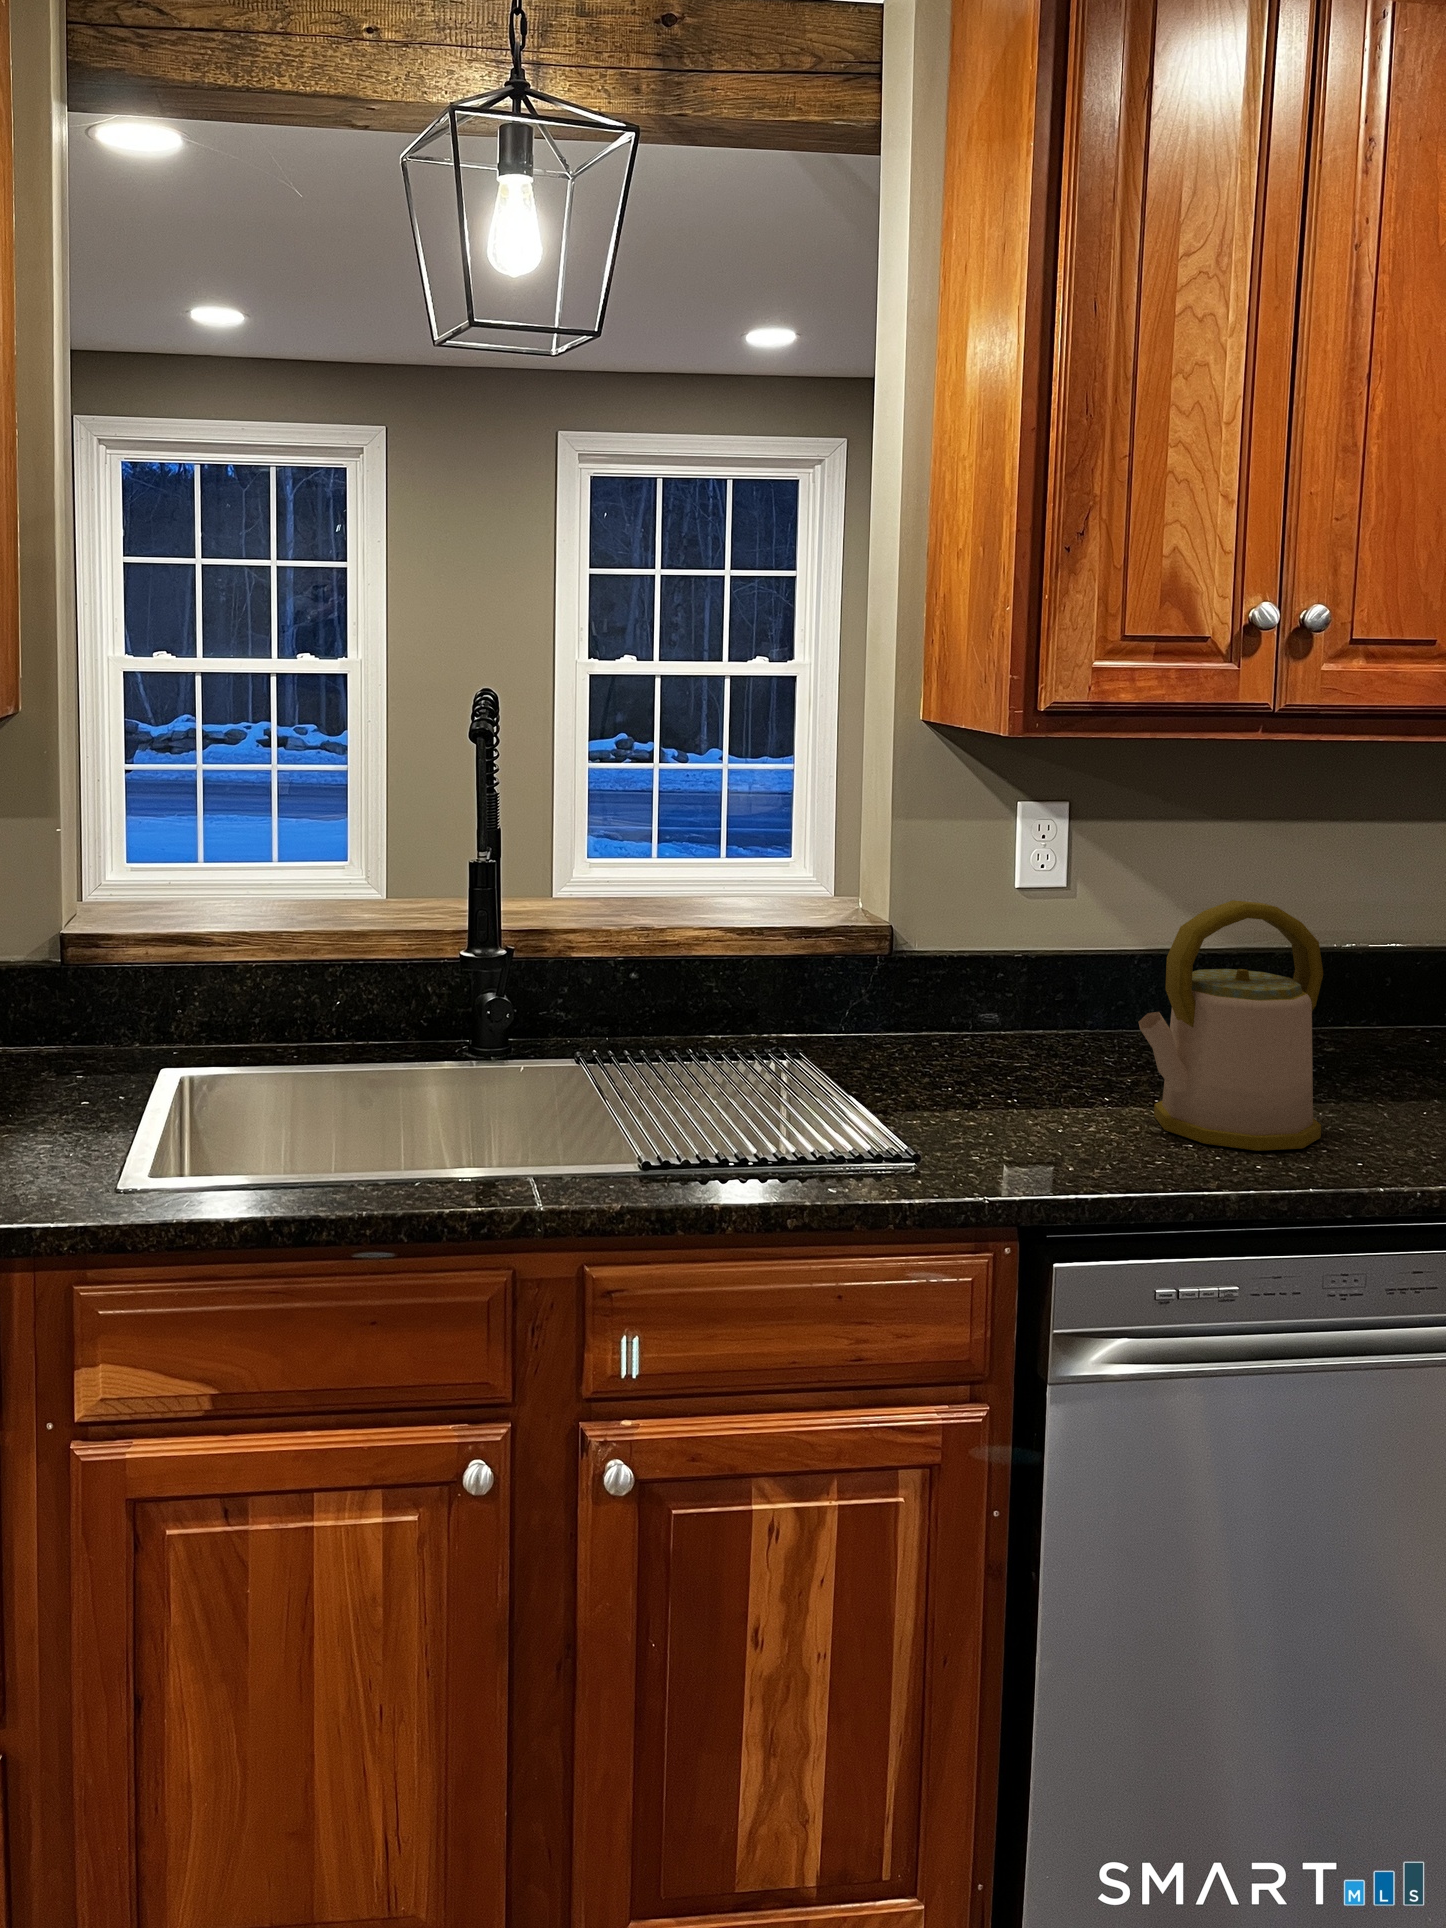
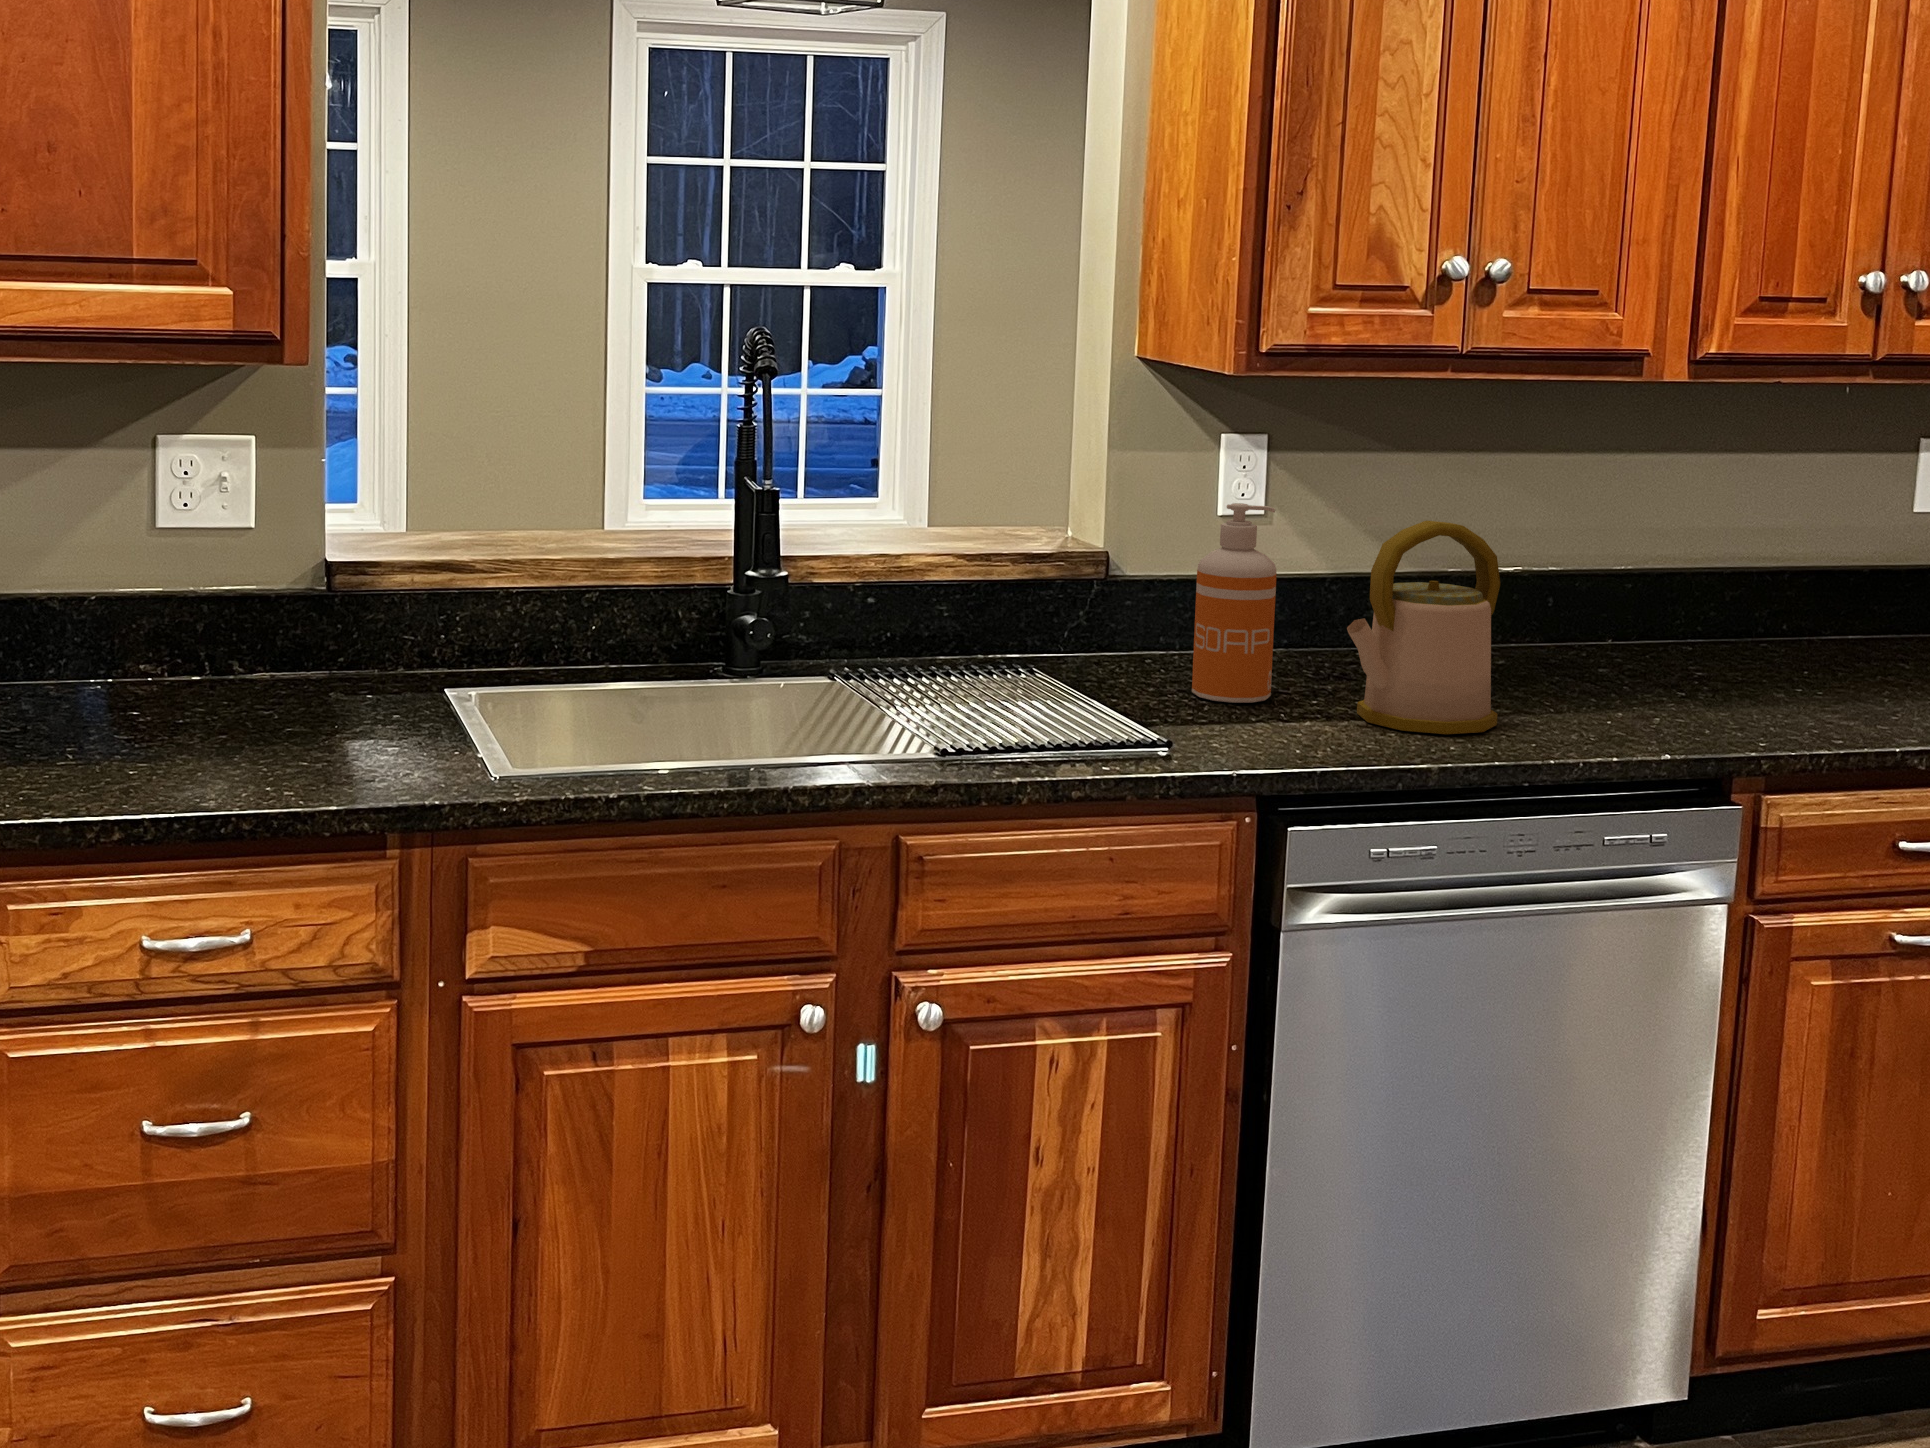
soap dispenser: none [969,877,1062,1099] -> present [1192,503,1277,703]

